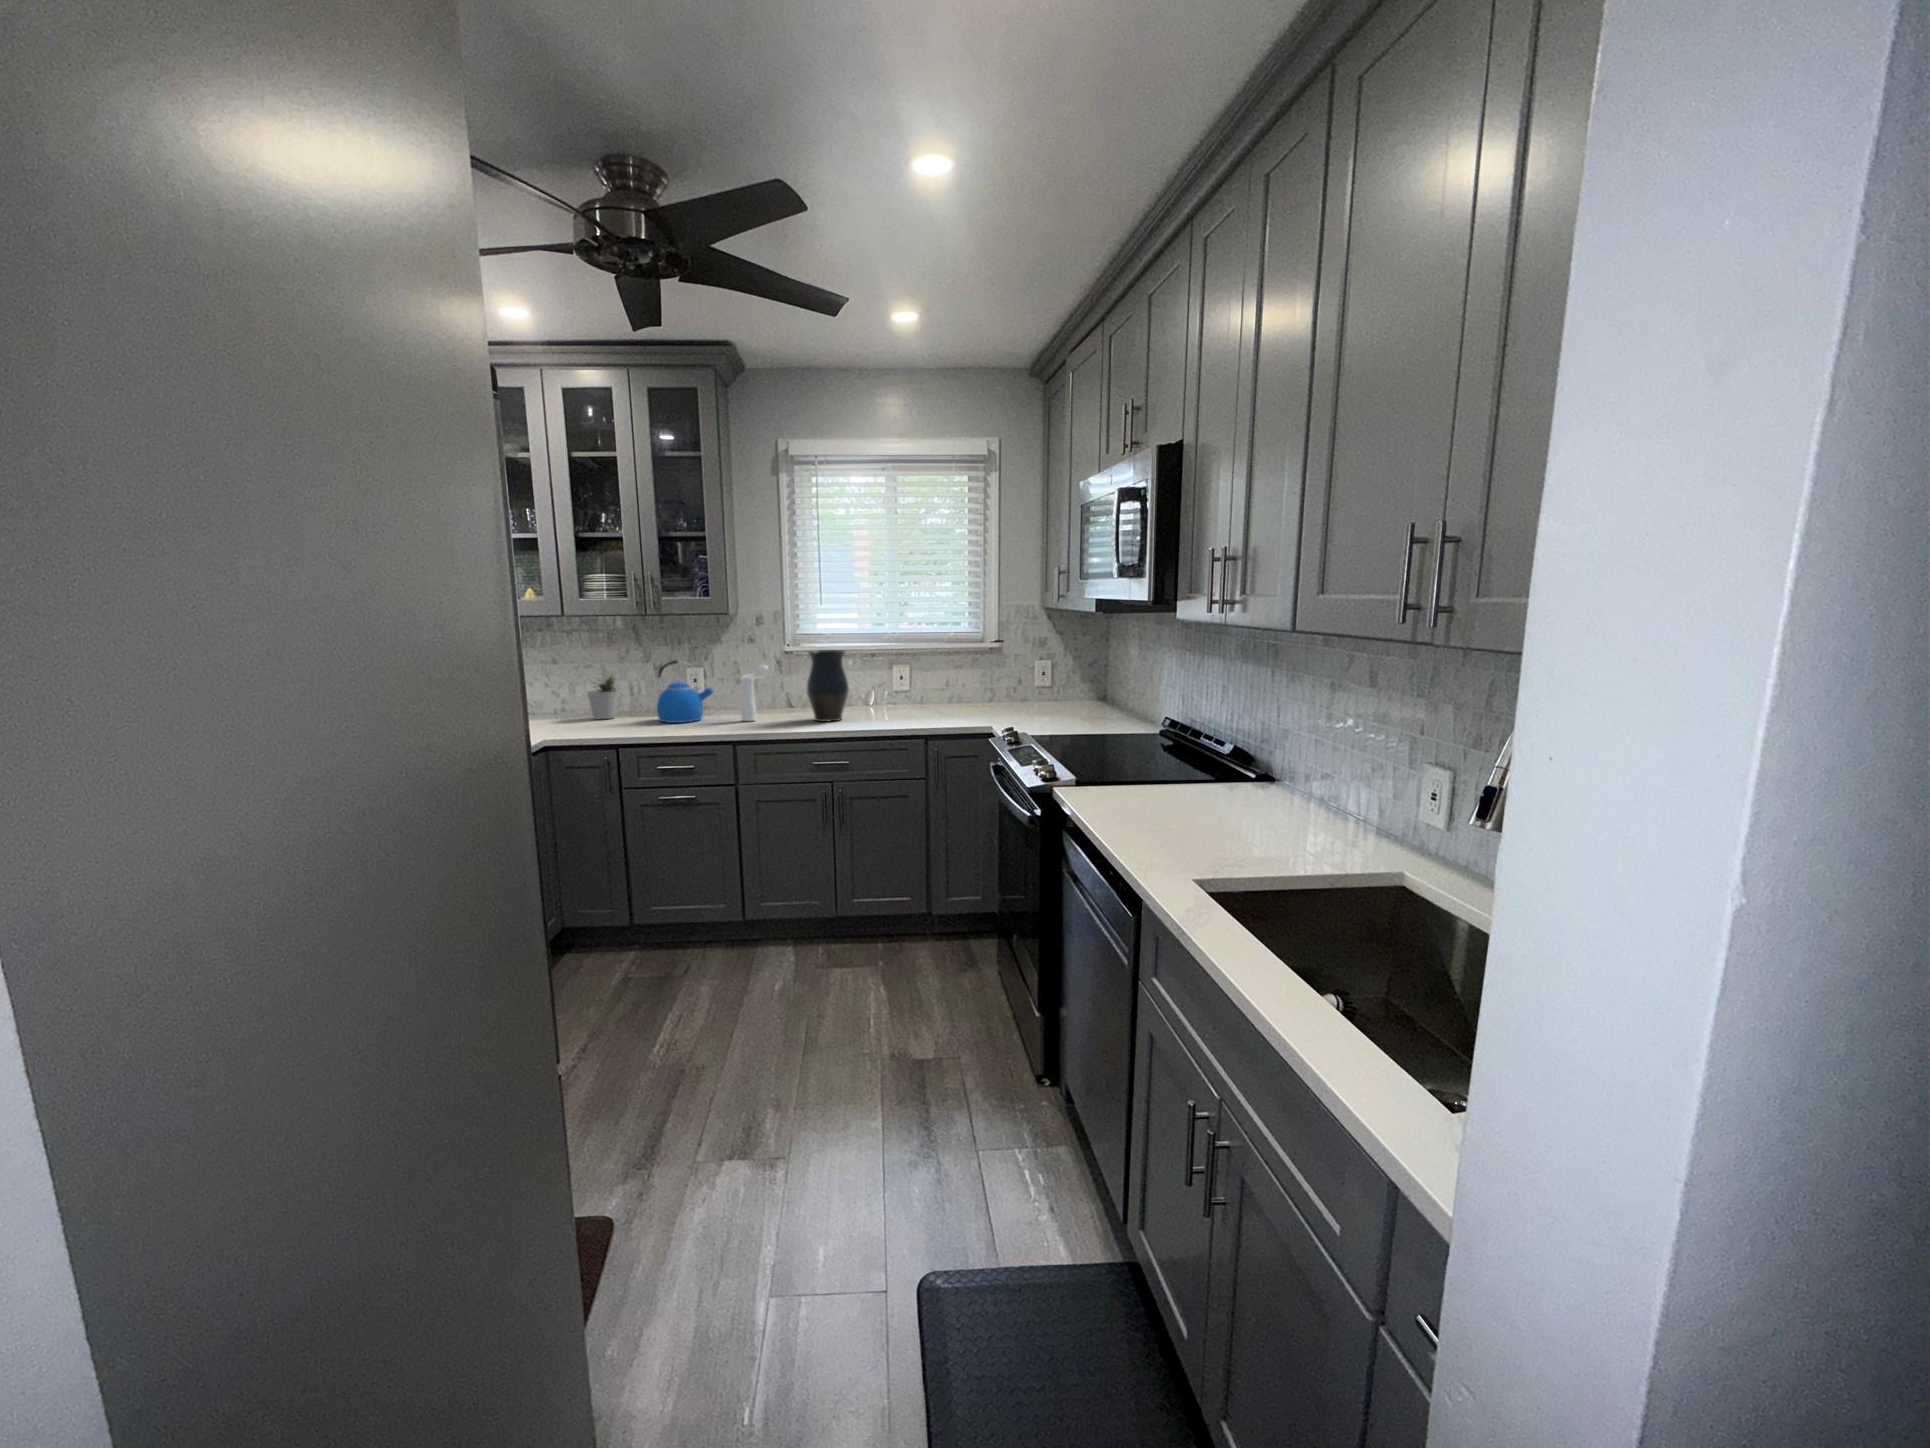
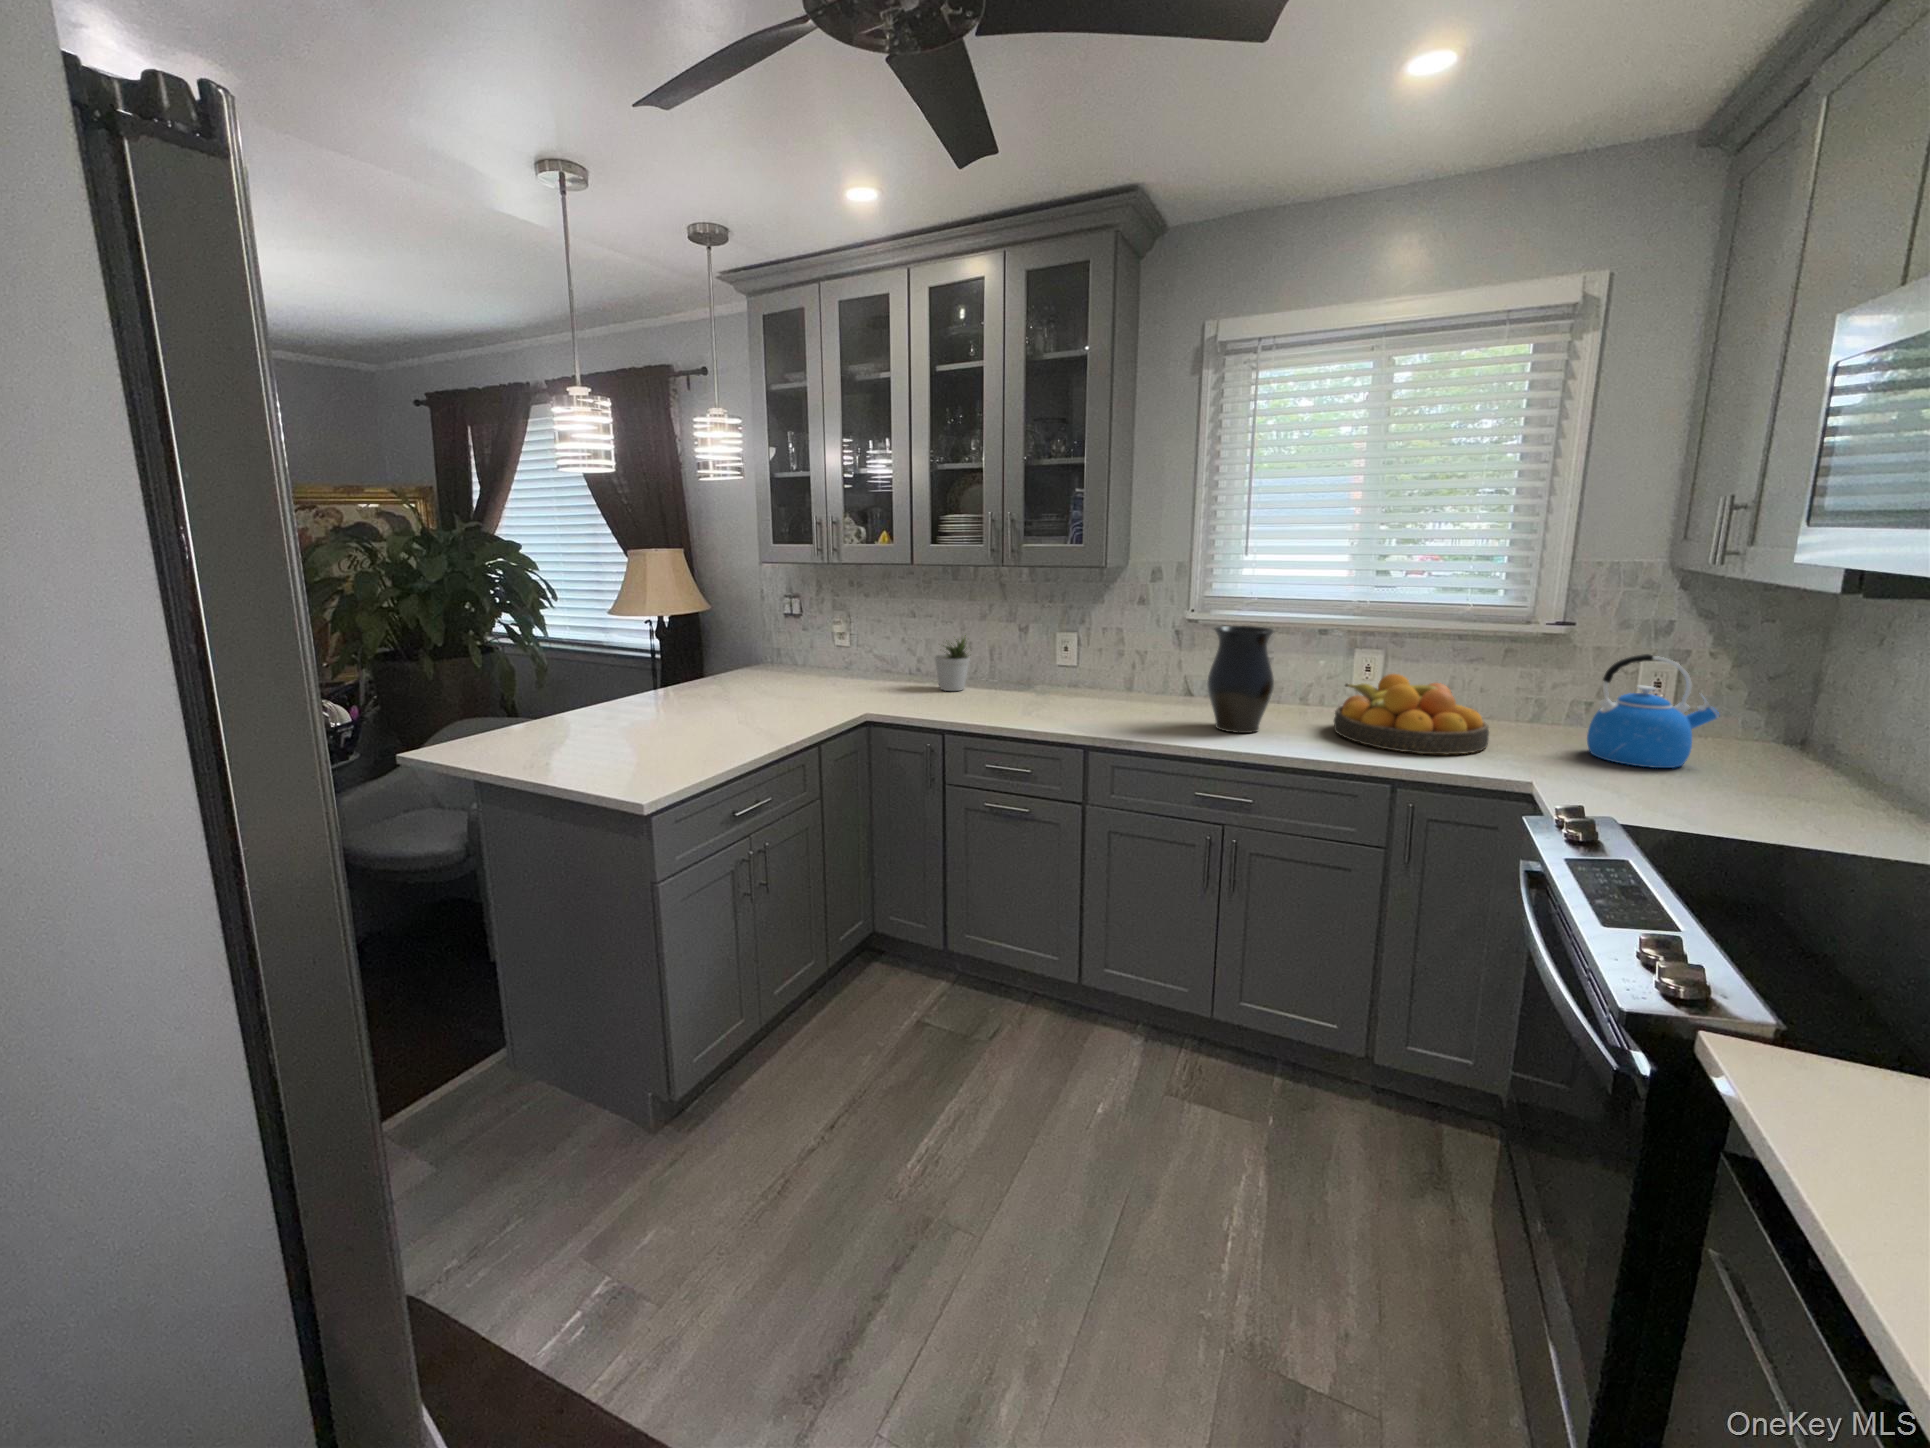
kettle: present [657,660,714,723] -> present [1587,654,1719,768]
pepper mill: present [740,665,768,721] -> none [1112,639,1158,718]
fruit bowl: none [886,676,969,720] -> present [1334,674,1489,754]

